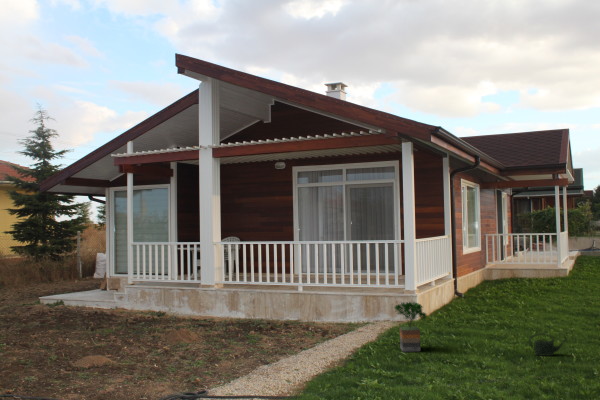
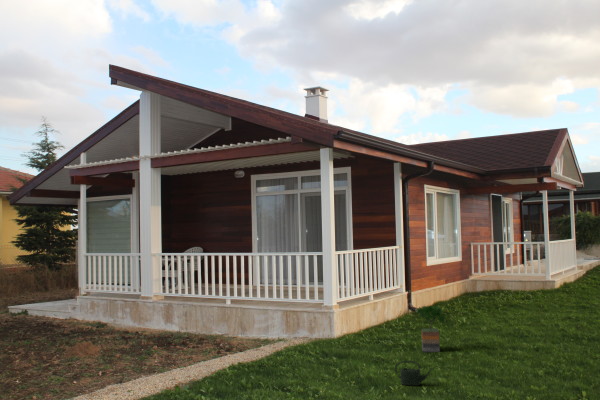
potted tree: present [395,302,427,352] -> present [416,305,446,352]

